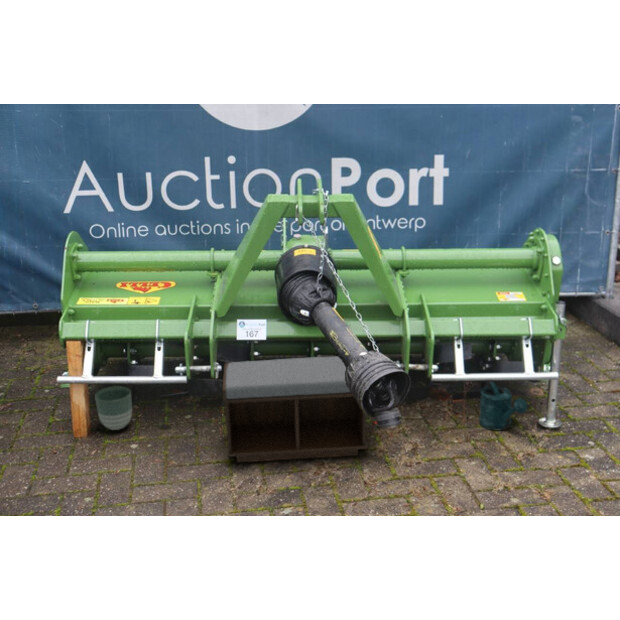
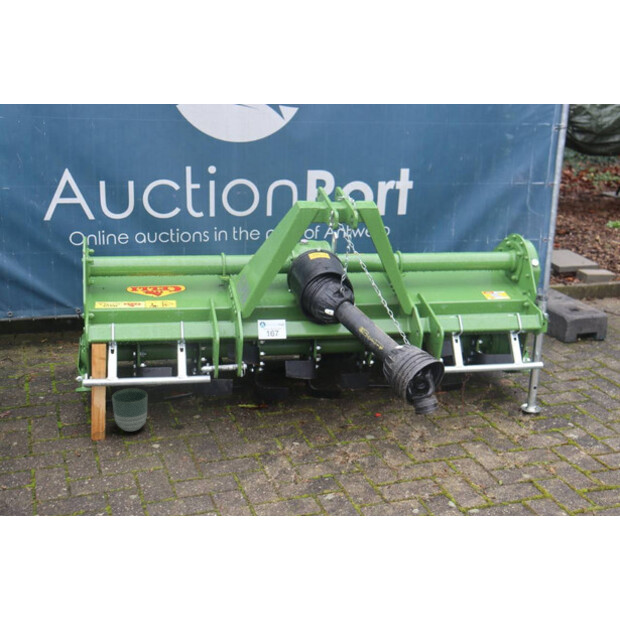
bench: present [223,356,368,462] -> none [246,352,388,456]
watering can: present [479,380,527,430] -> none [468,370,519,417]

